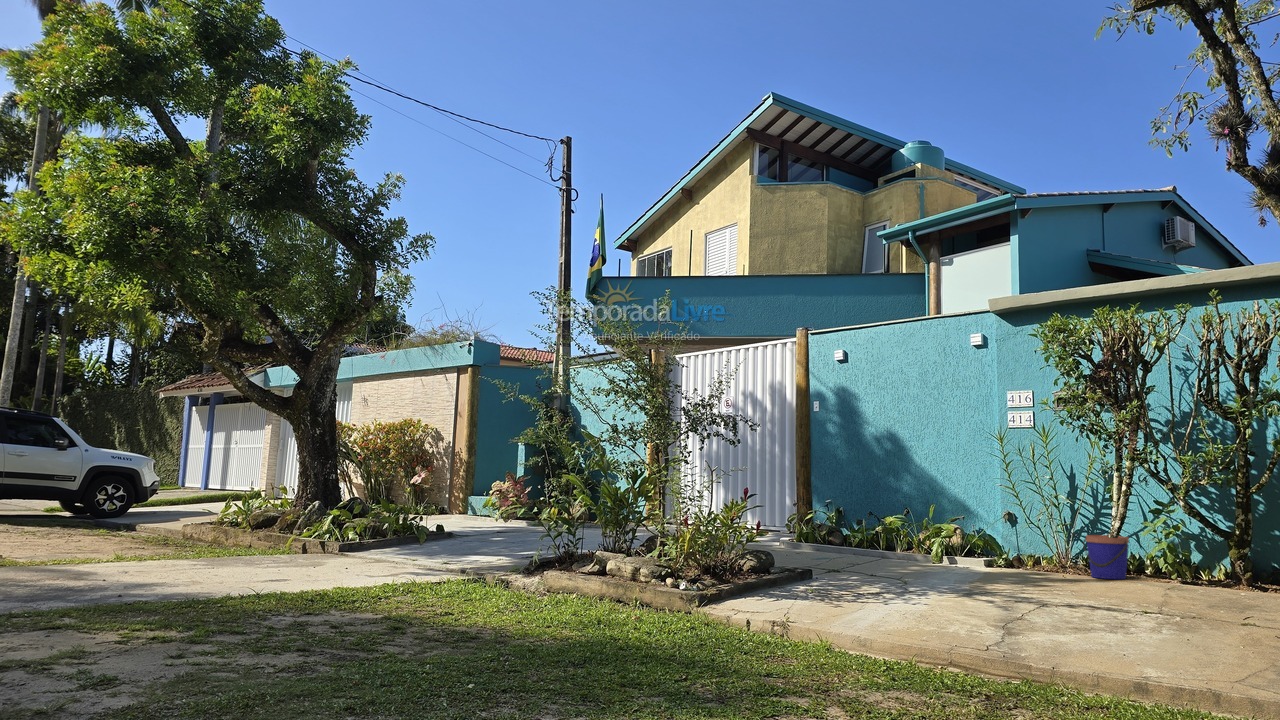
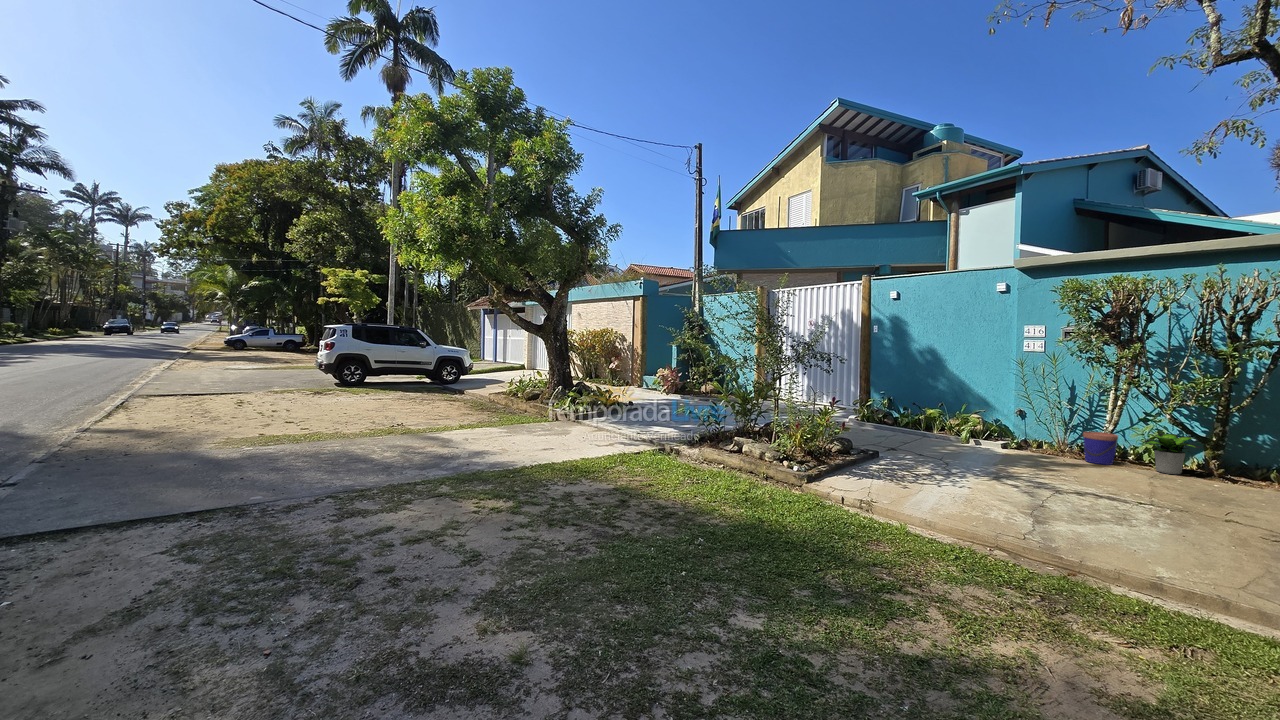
potted plant: none [1156,531,1227,585] -> present [1144,433,1201,474]

